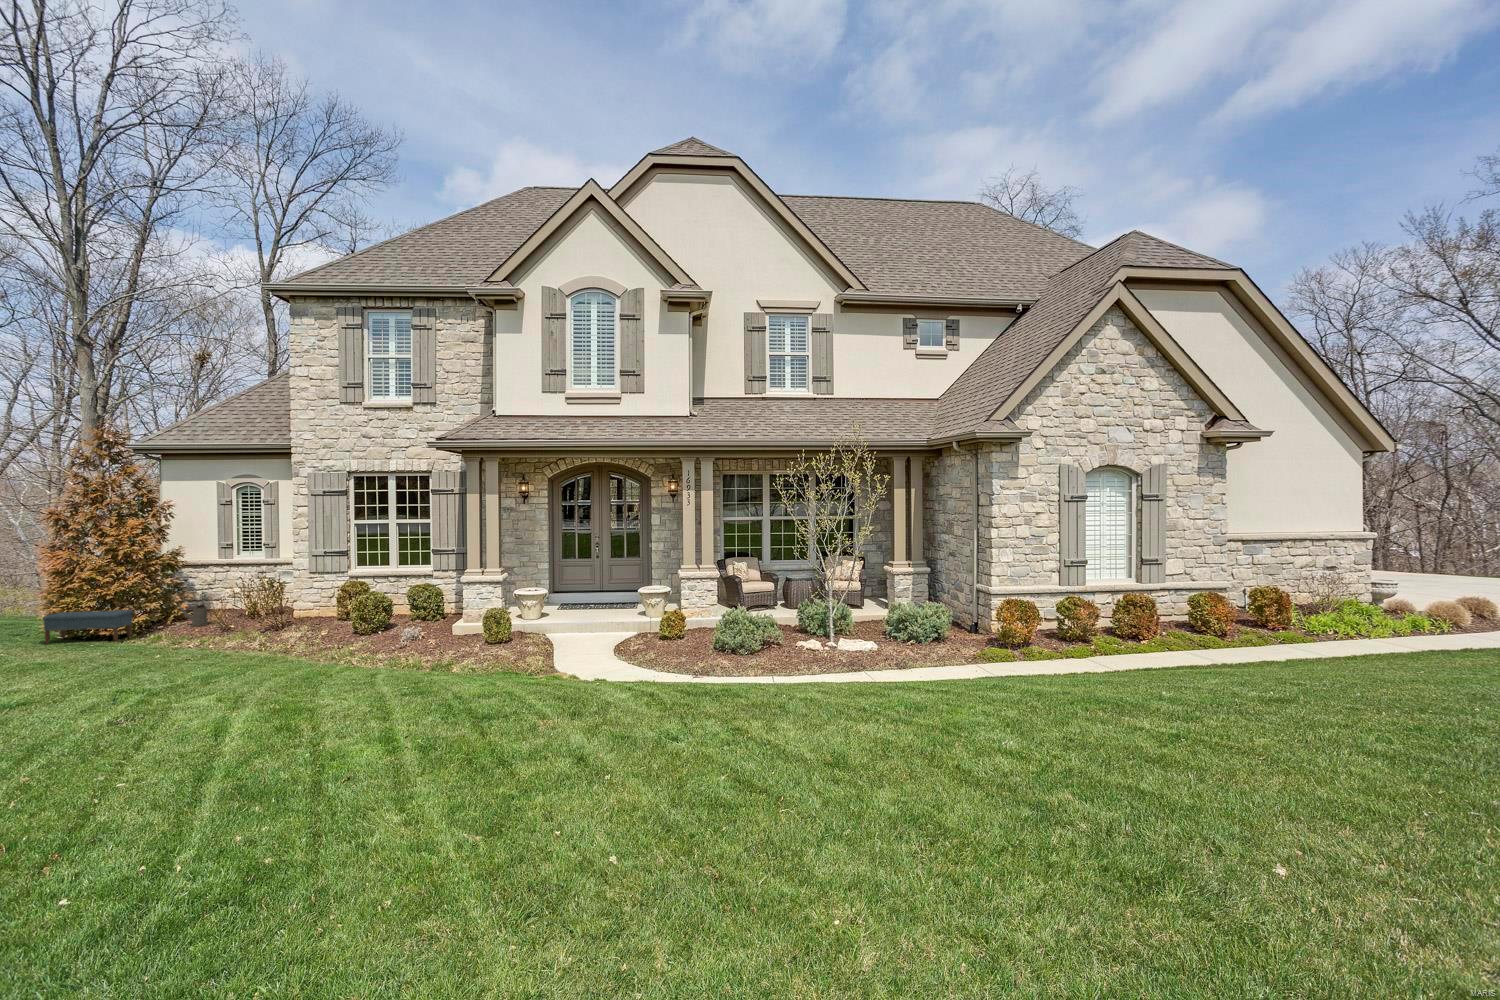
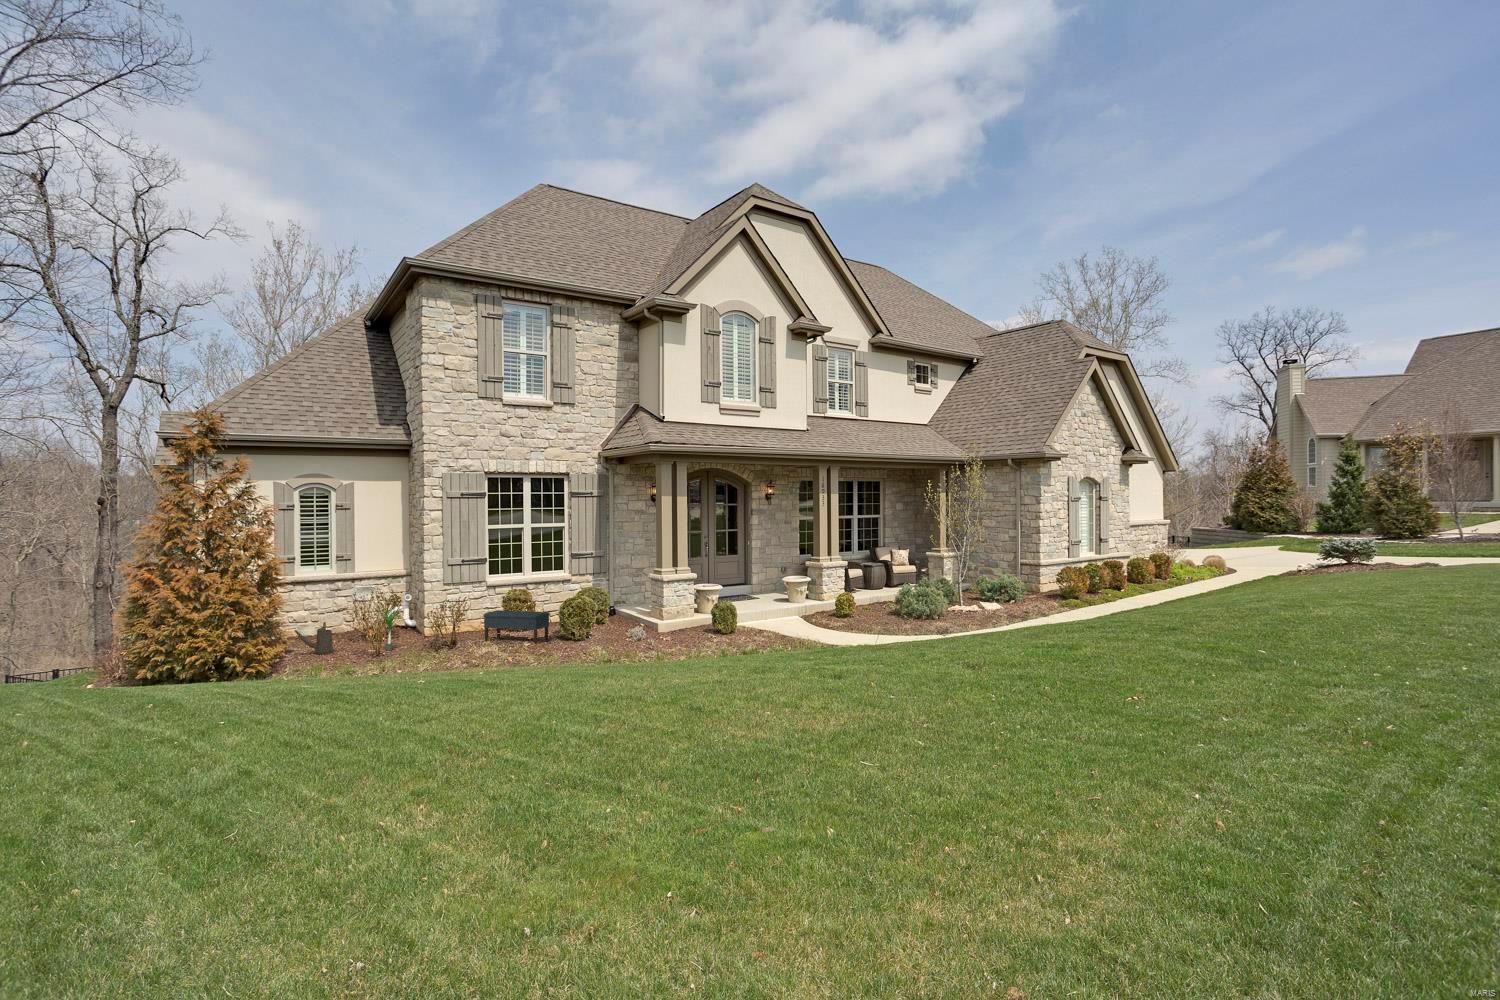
potted plant: none [221,591,252,629] -> present [383,611,396,651]
bench: present [43,610,133,644] -> present [483,610,550,643]

